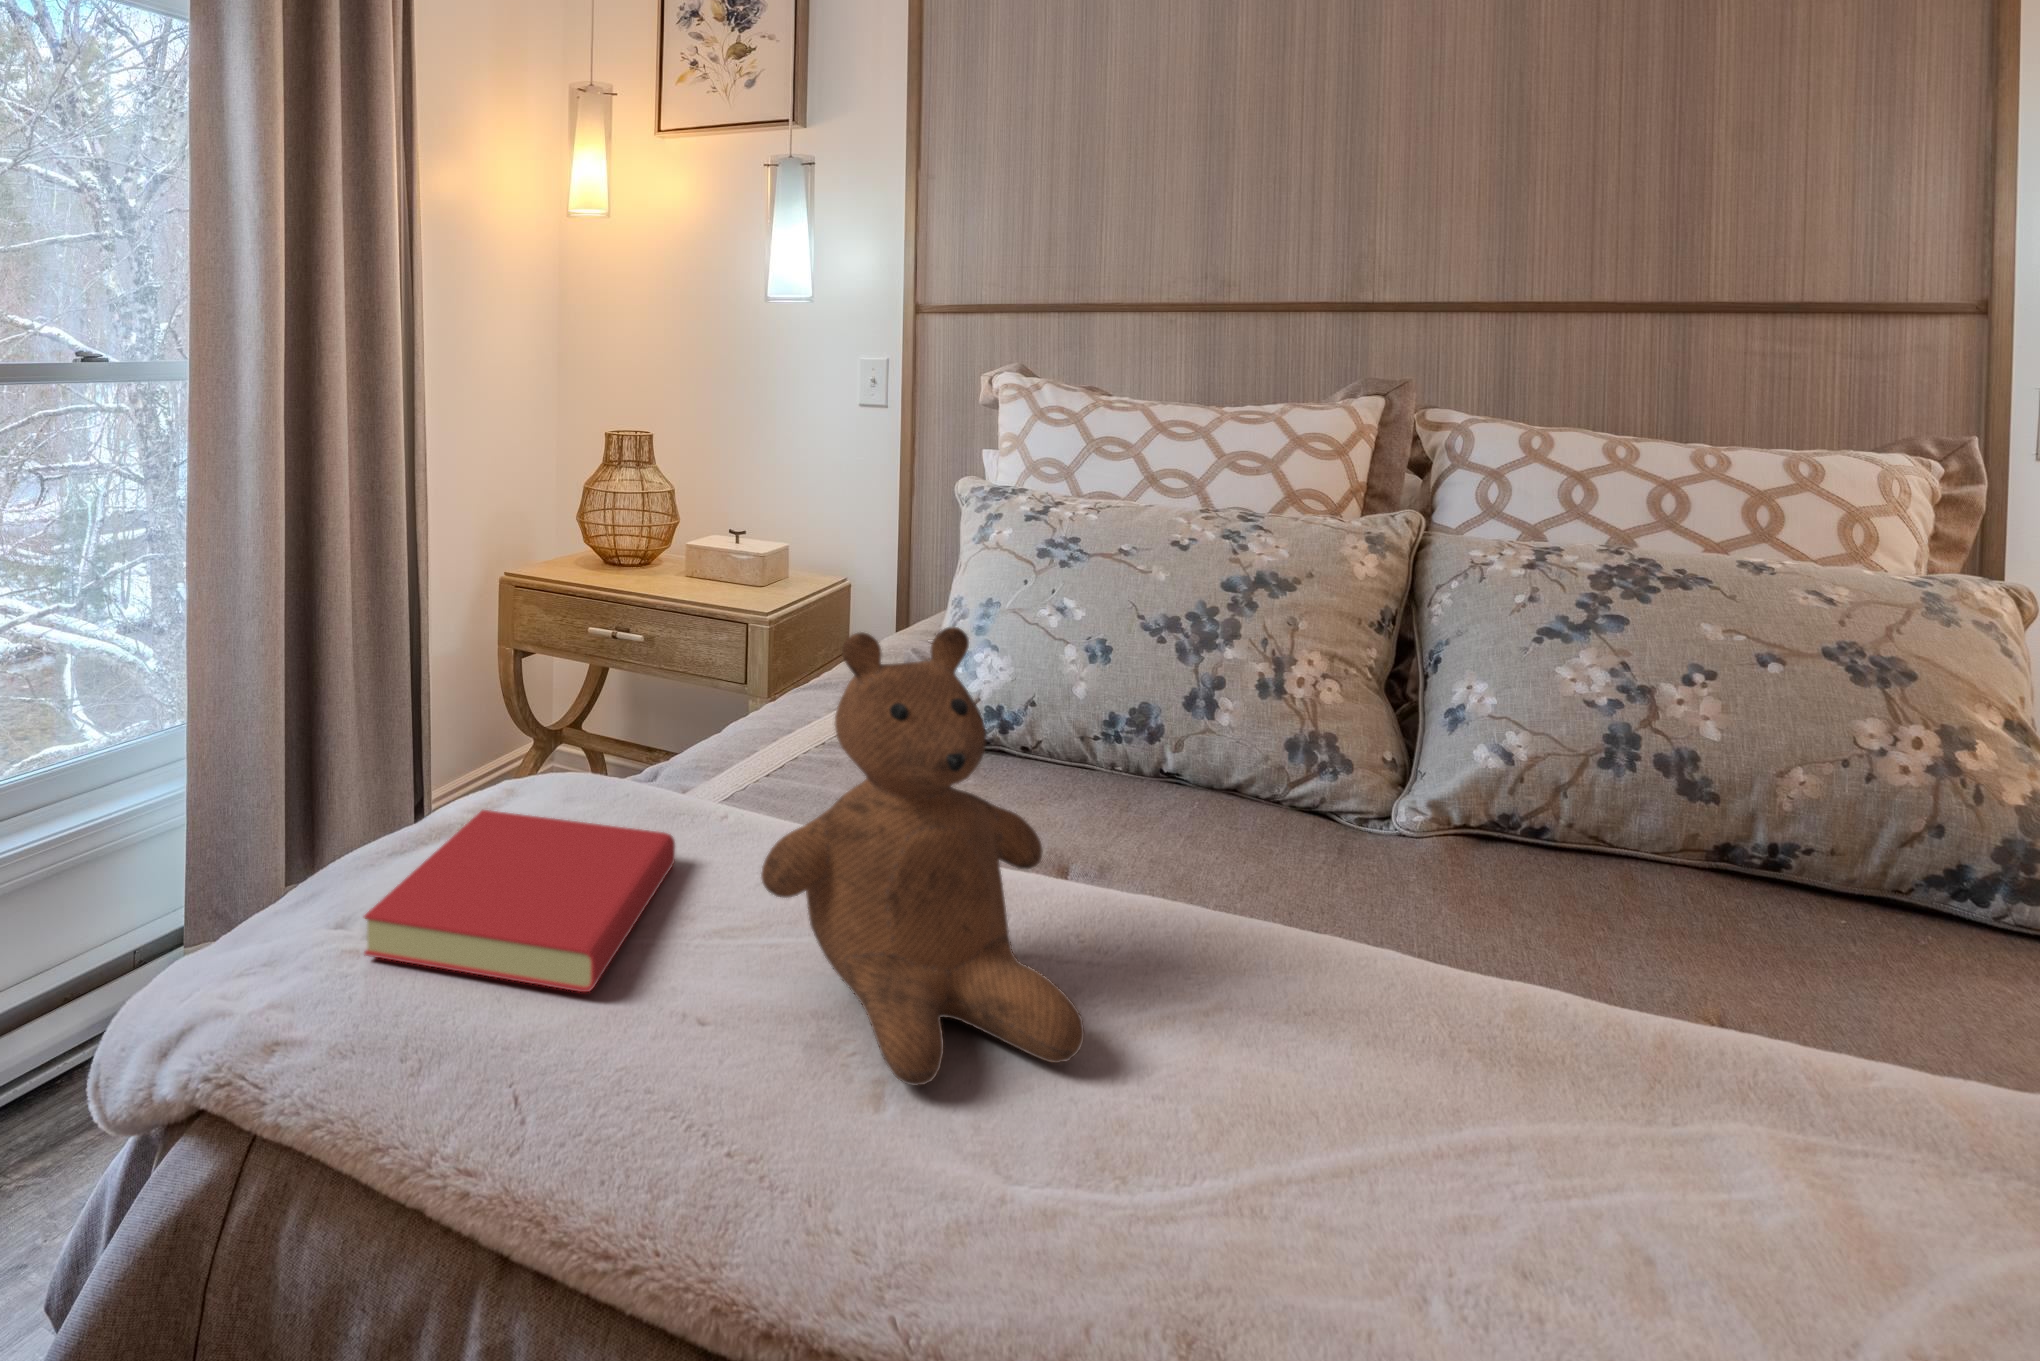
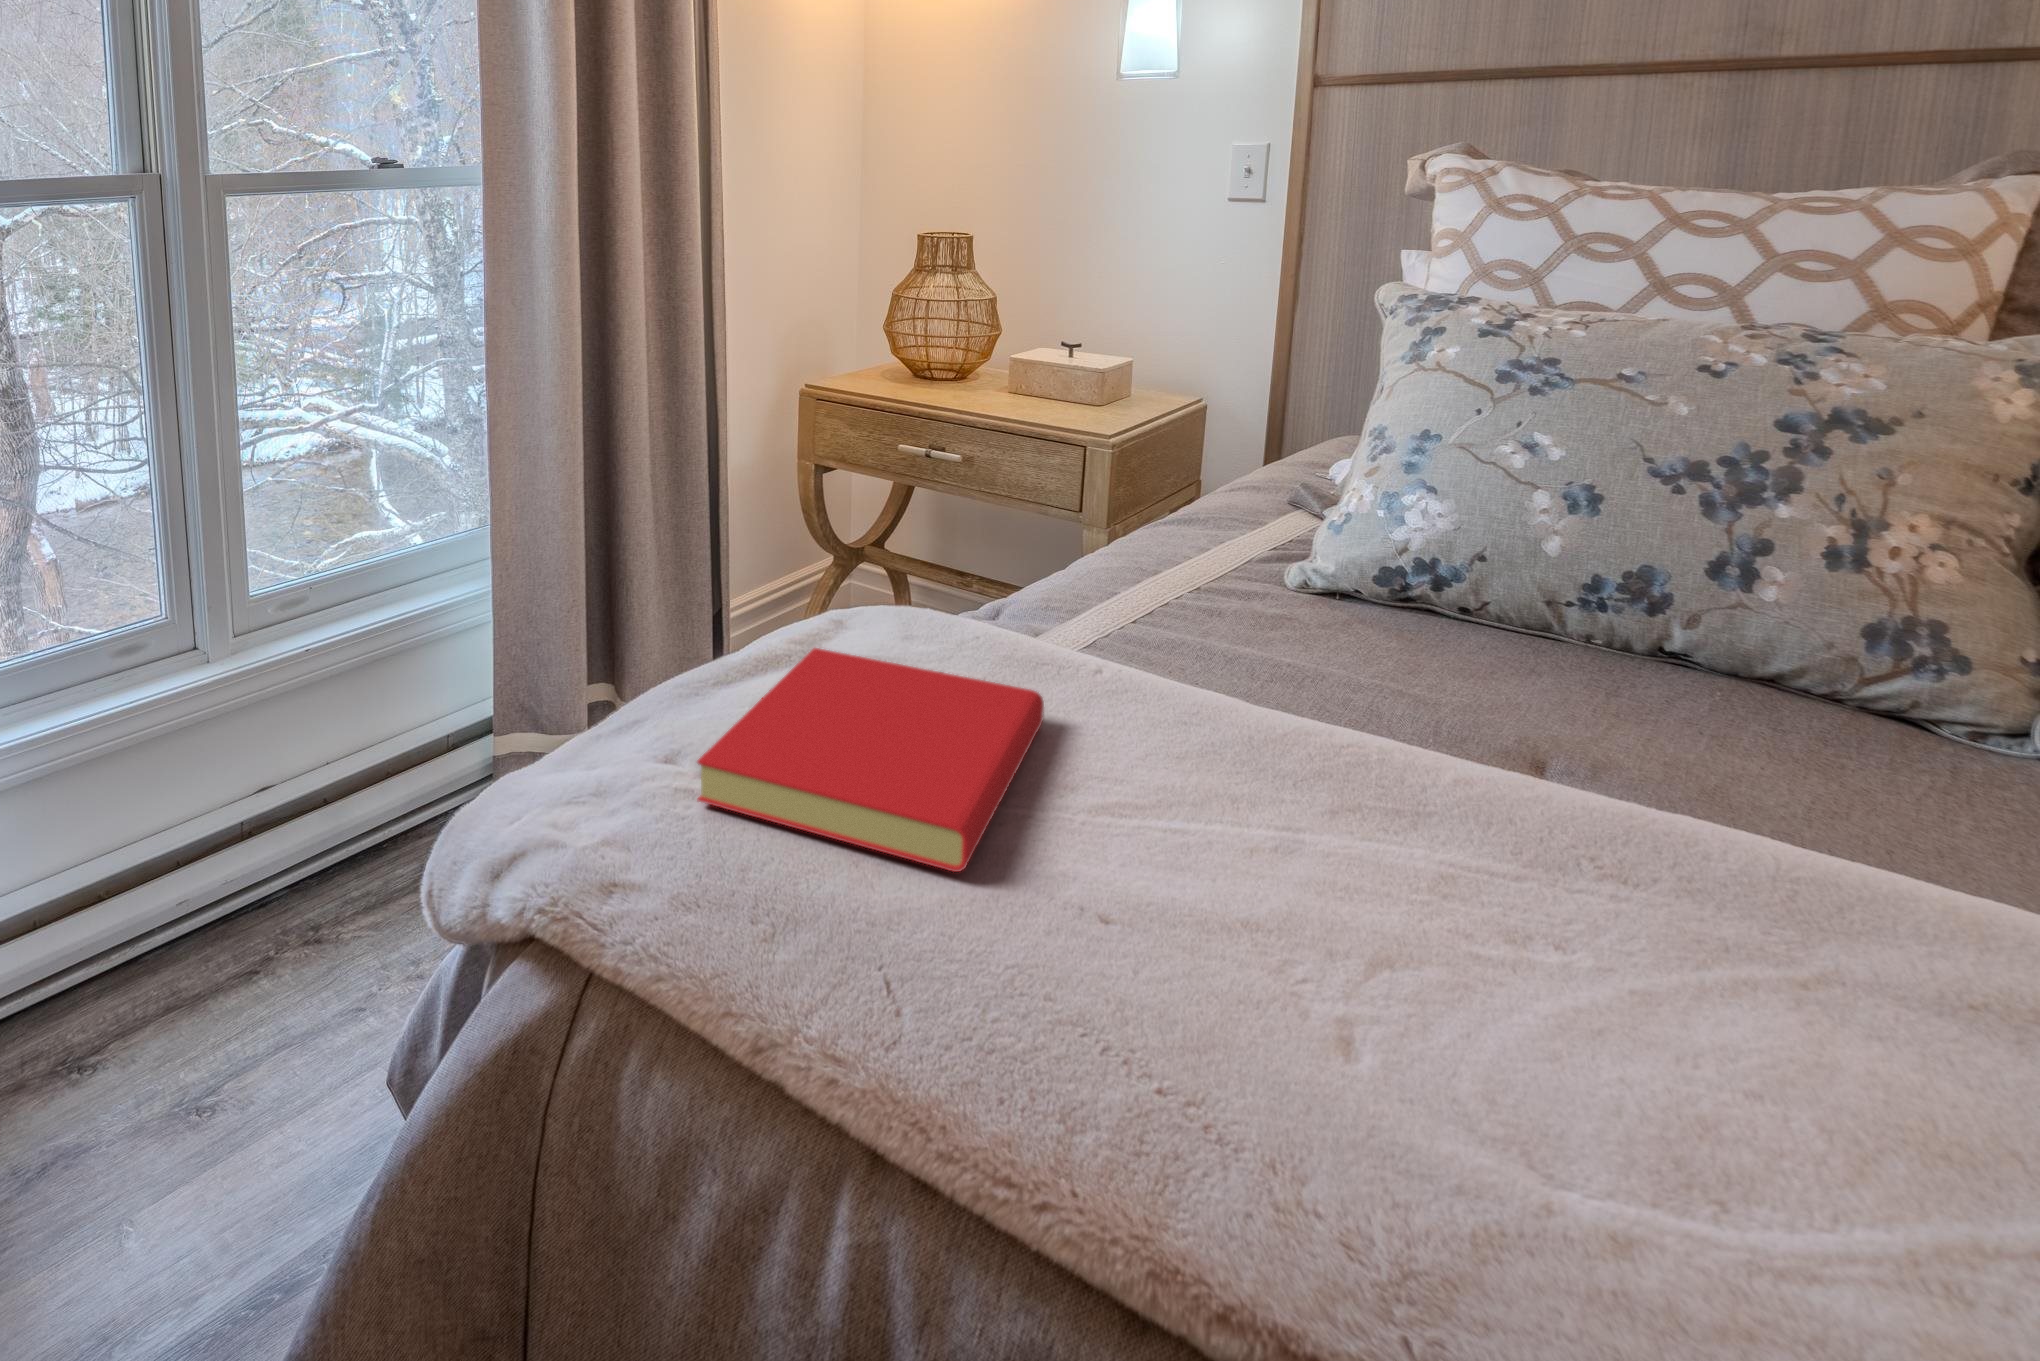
teddy bear: present [761,627,1085,1086] -> none [1183,478,1652,1045]

